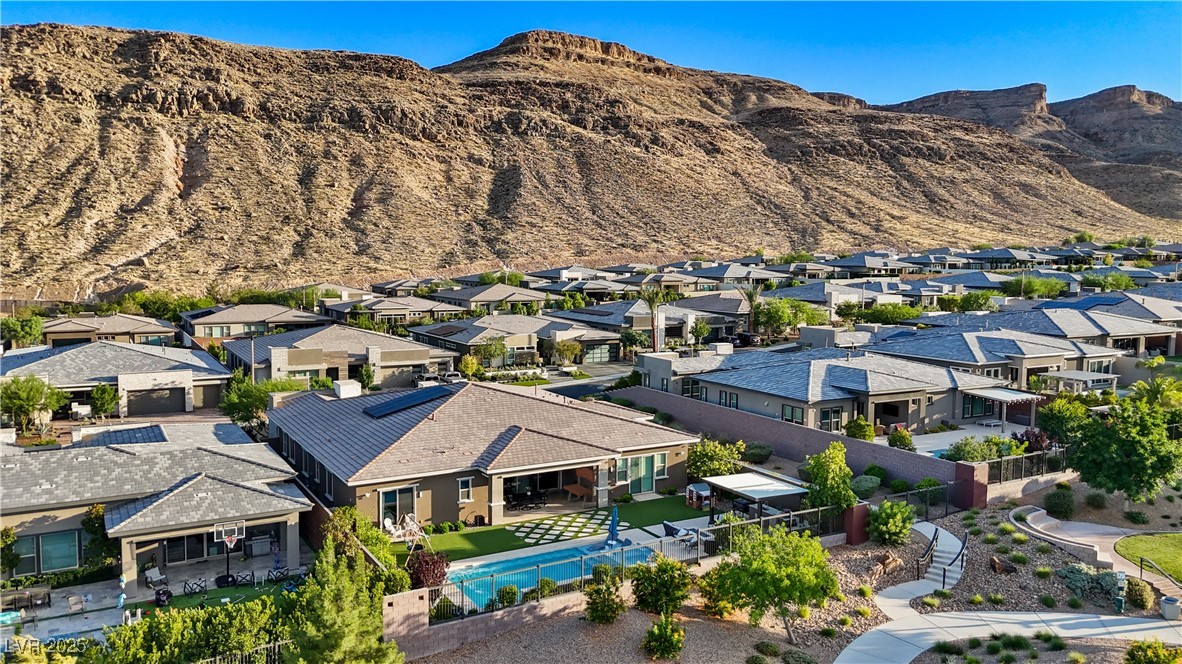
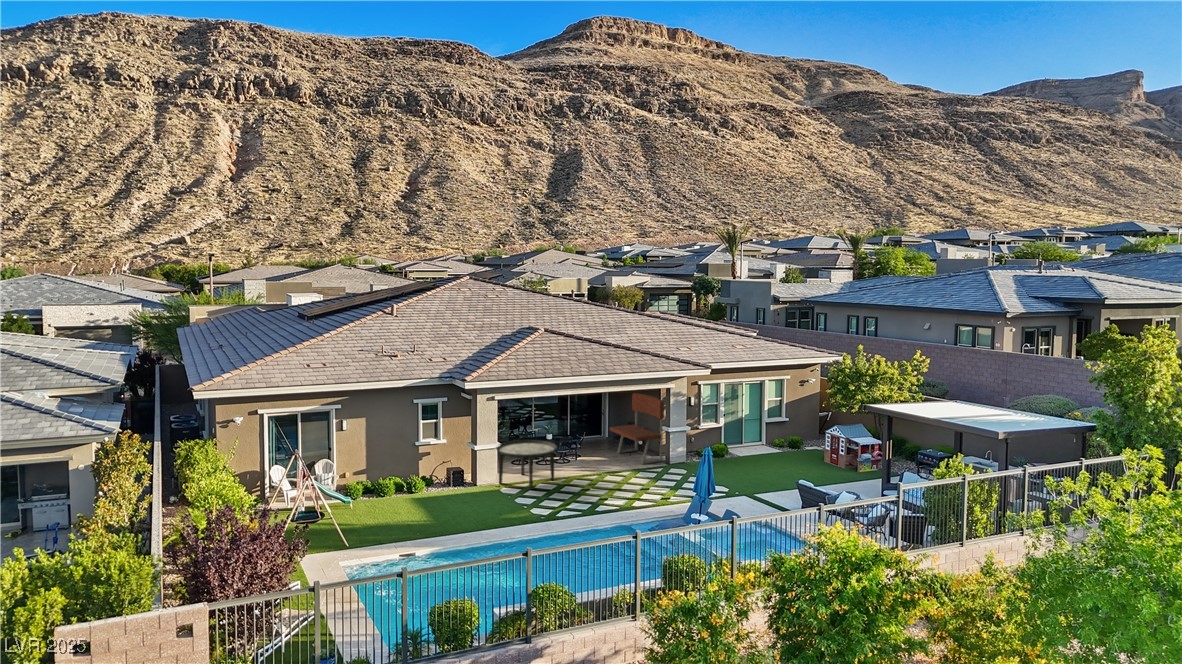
round table: none [502,498,536,527] -> present [496,440,557,489]

